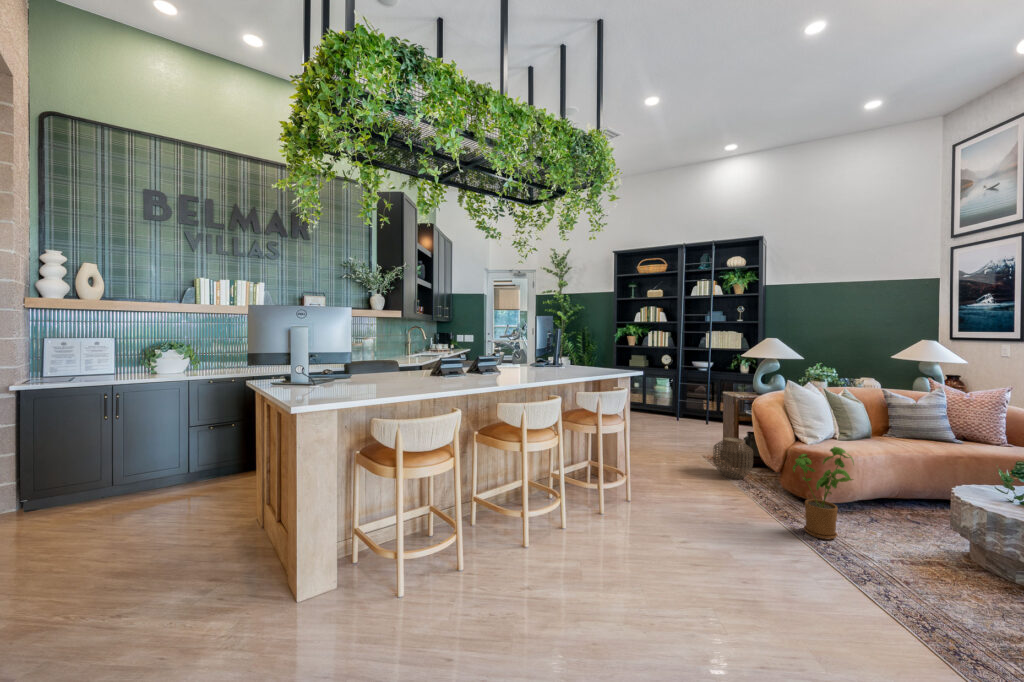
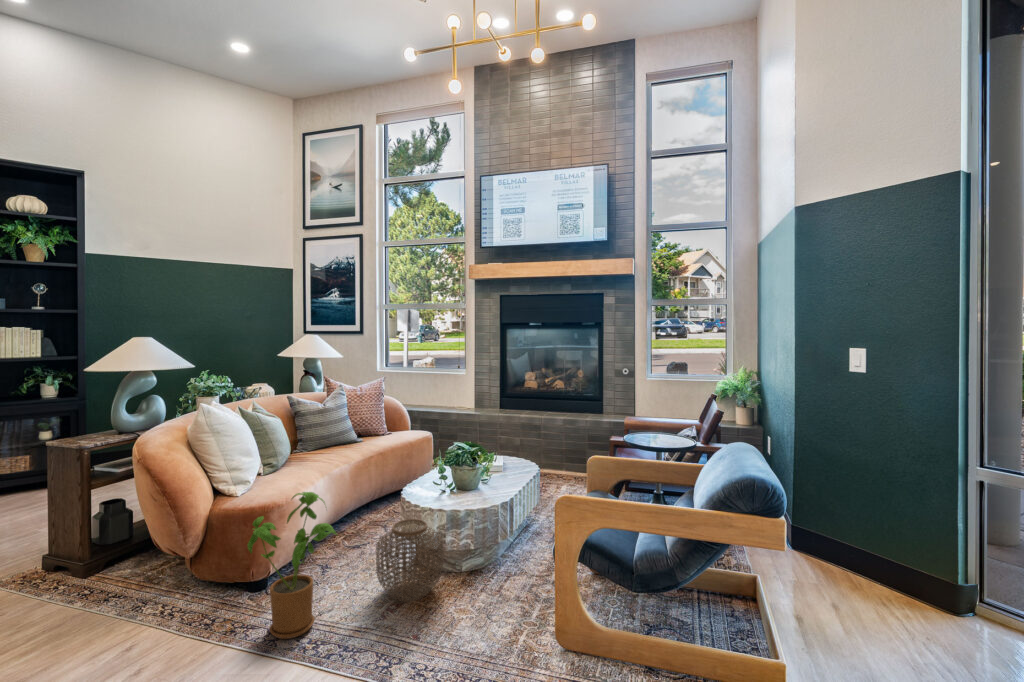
woven basket: present [713,437,753,479] -> present [376,519,443,602]

